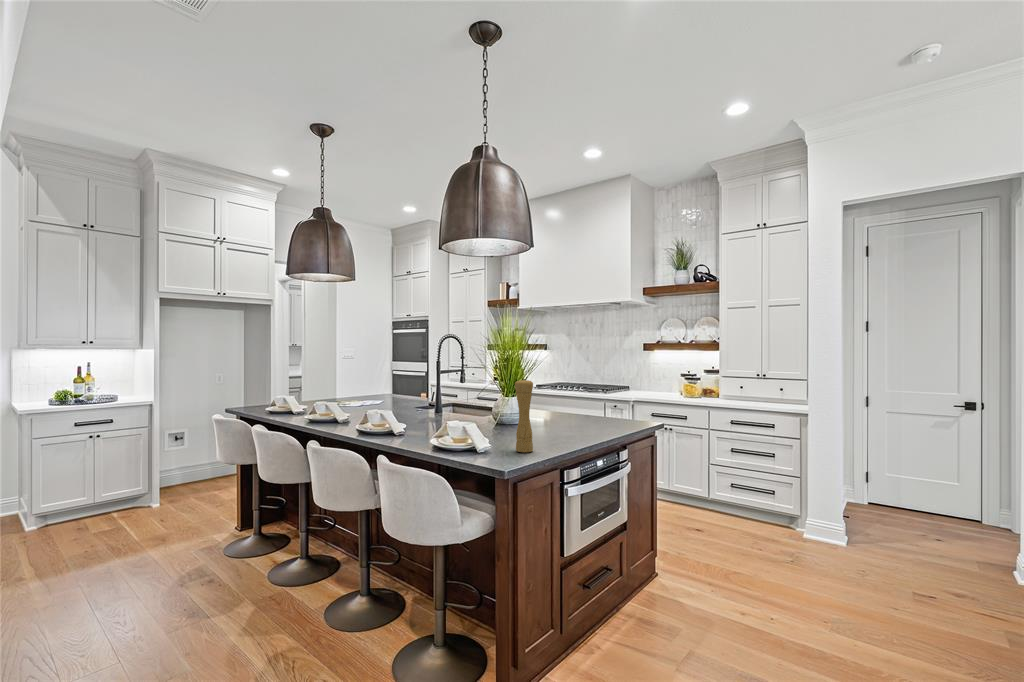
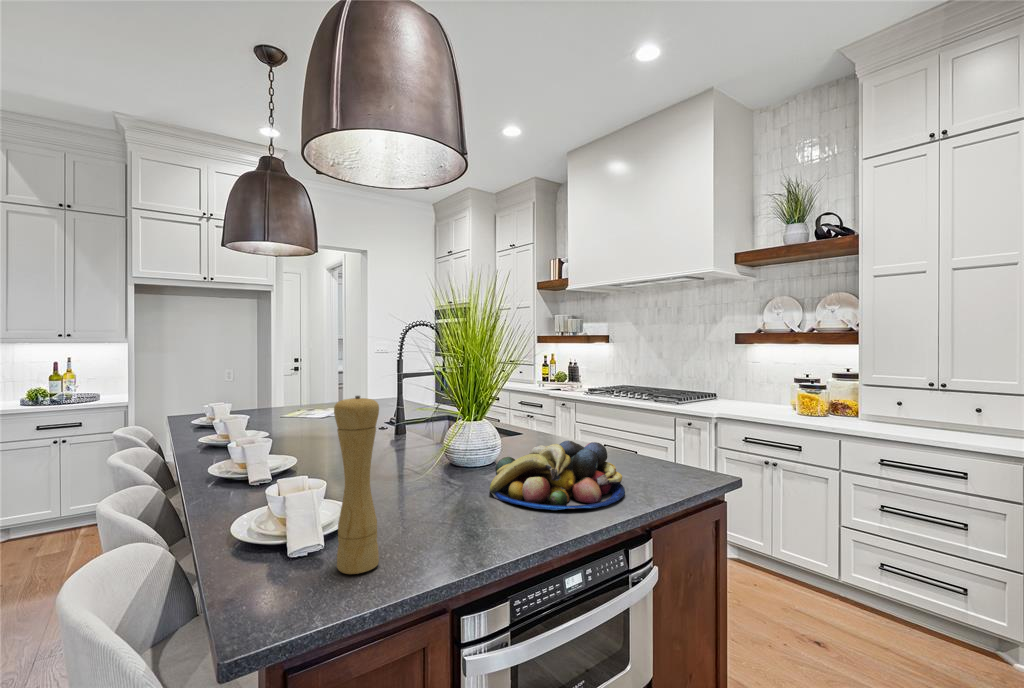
fruit bowl: none [542,405,612,435] -> present [490,441,625,510]

